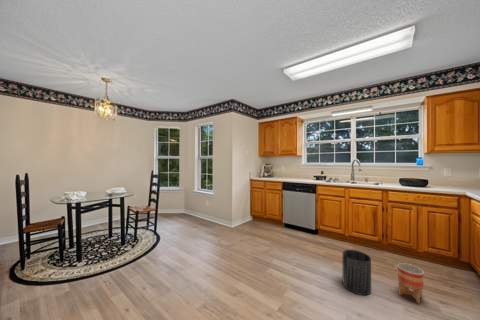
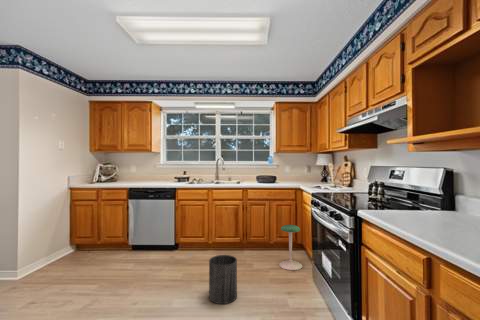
stool: none [430,237,468,292] -> present [279,225,302,270]
planter: present [397,263,424,304] -> none [258,256,277,291]

